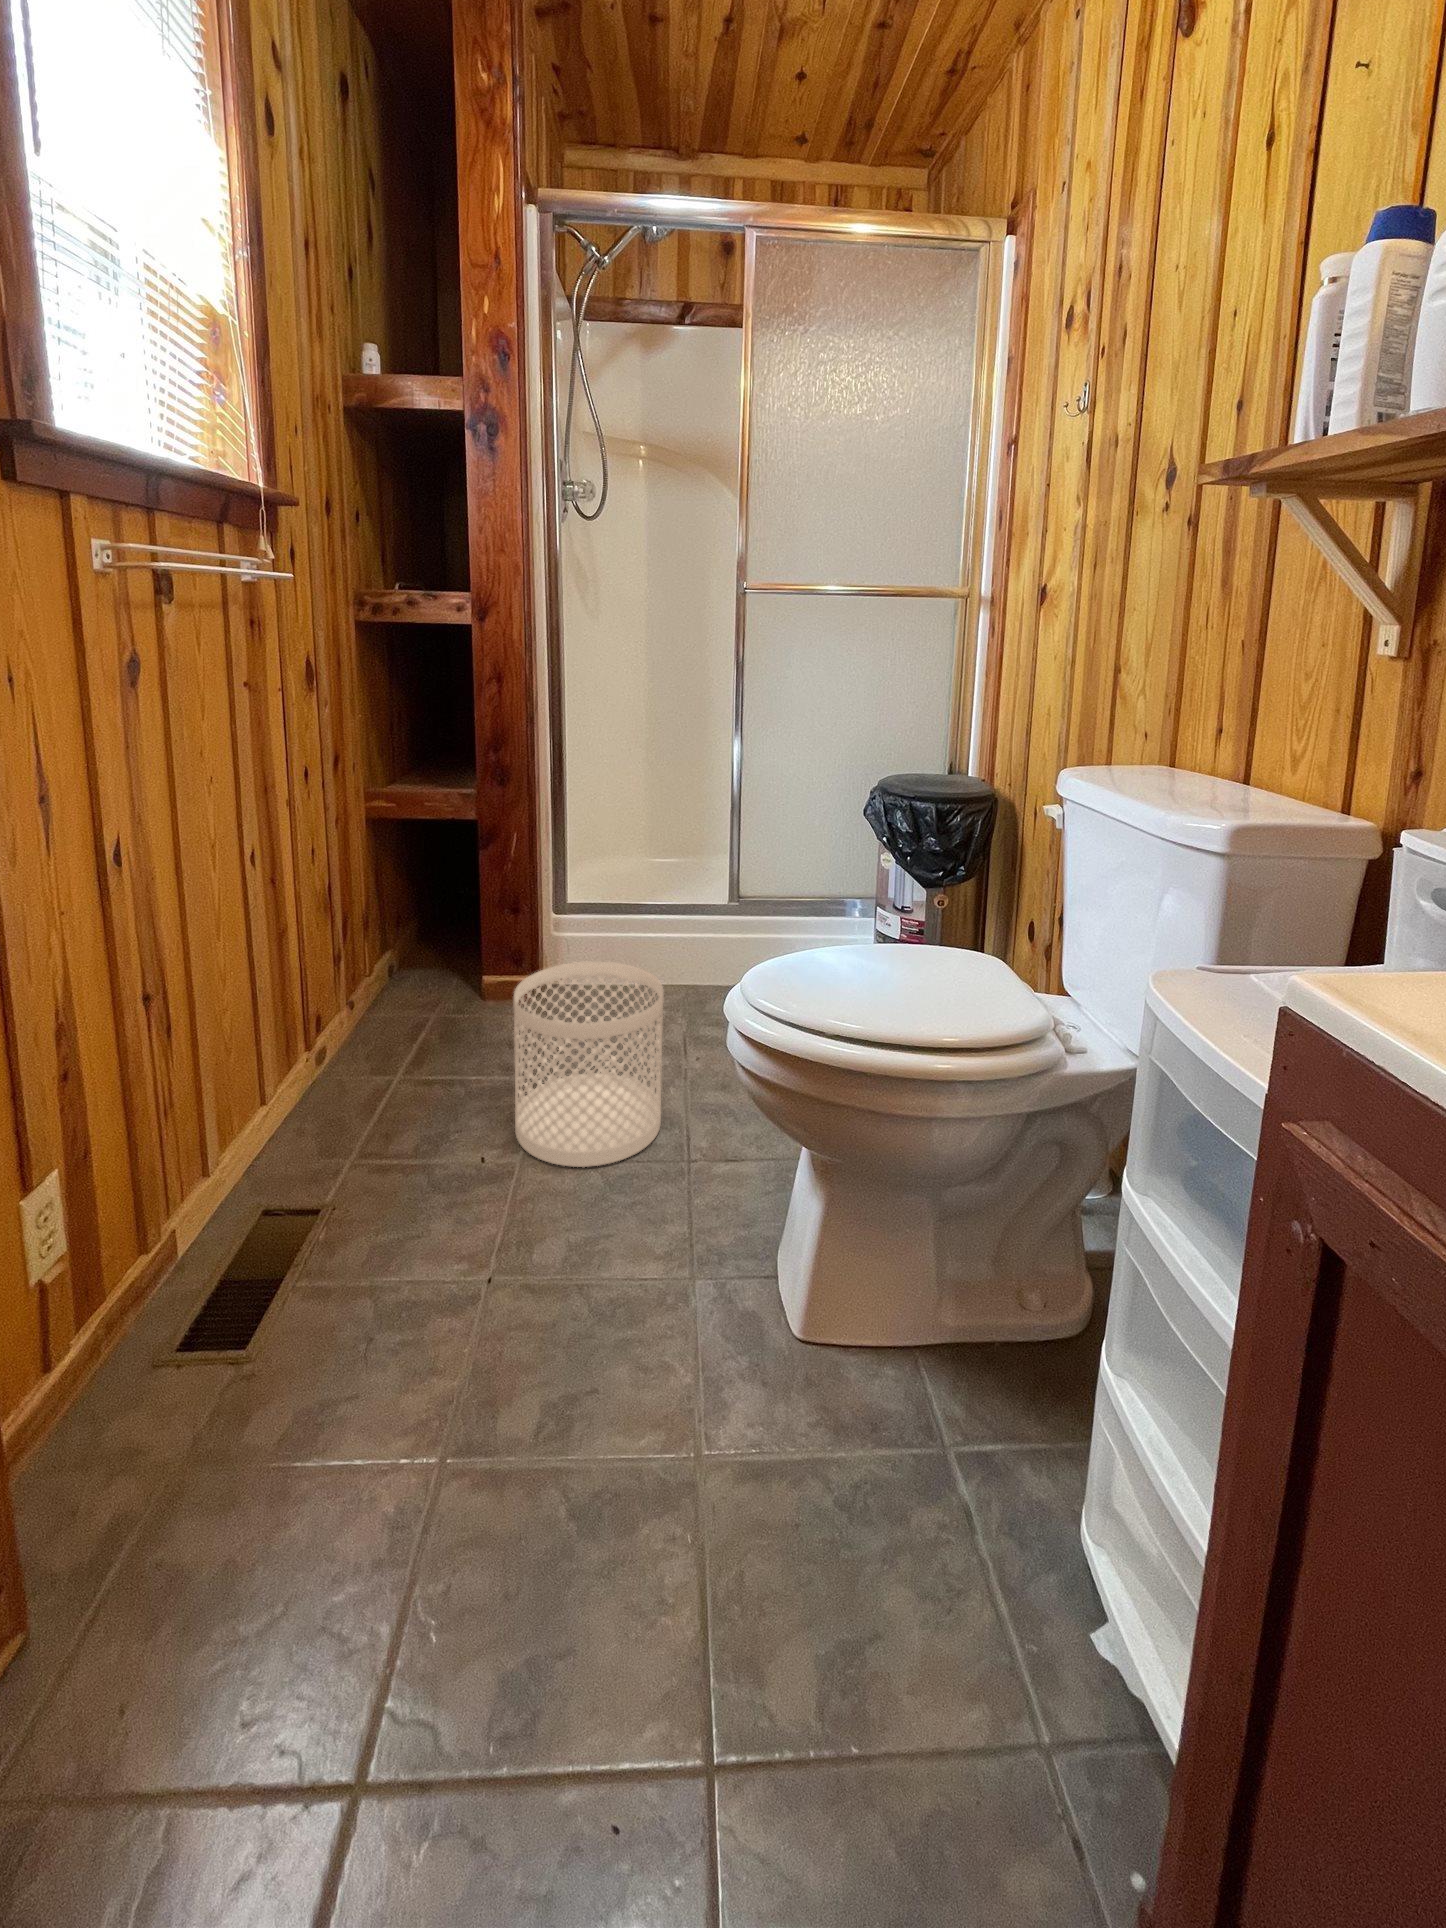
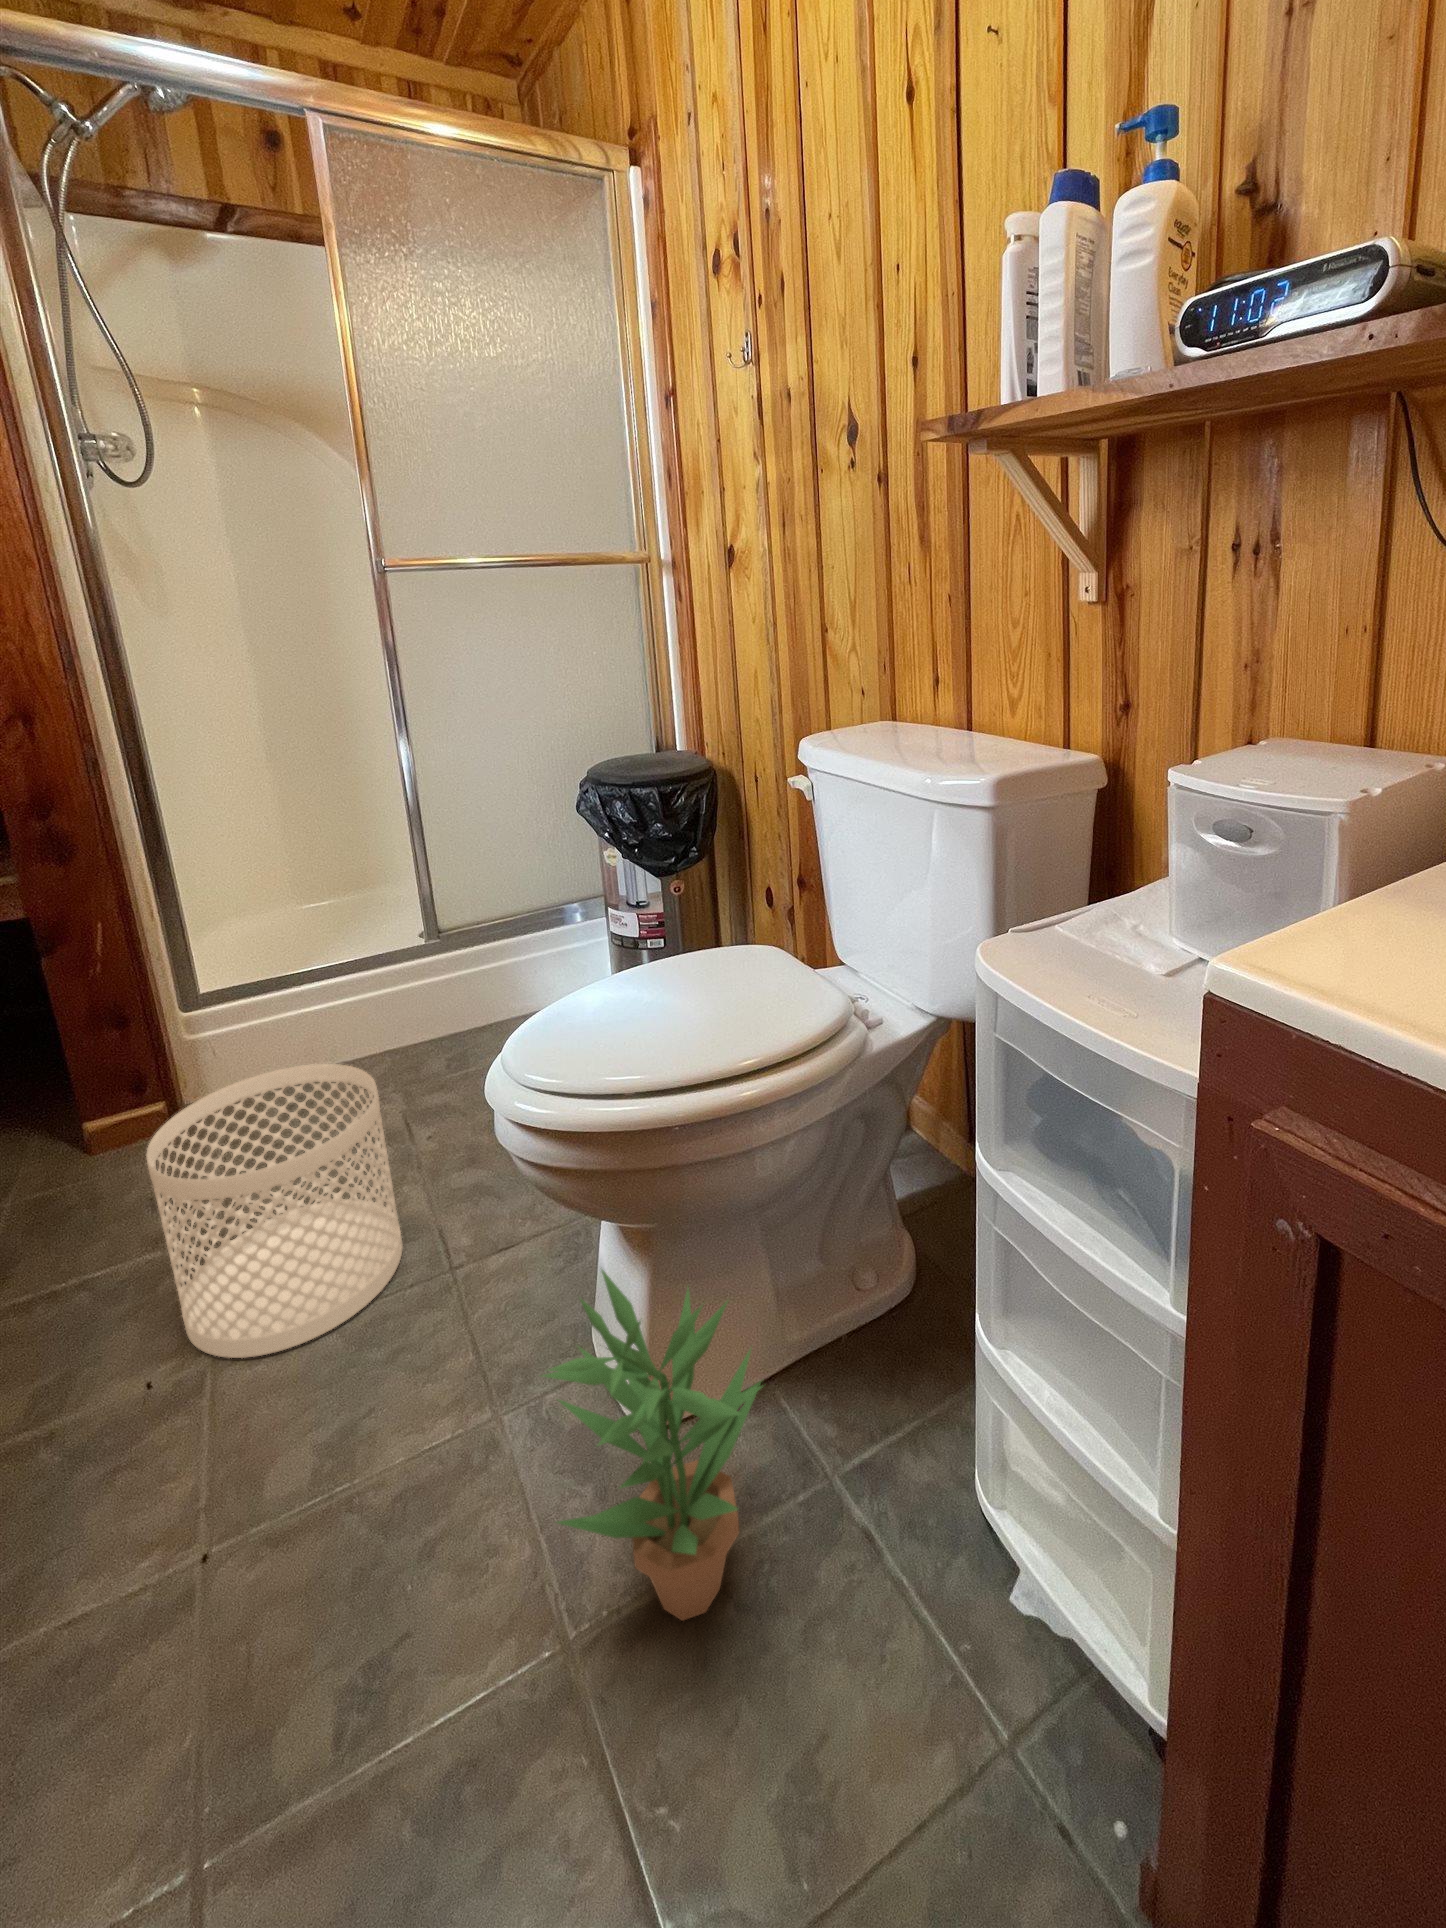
potted plant: none [703,1155,892,1489] -> present [543,1270,762,1621]

